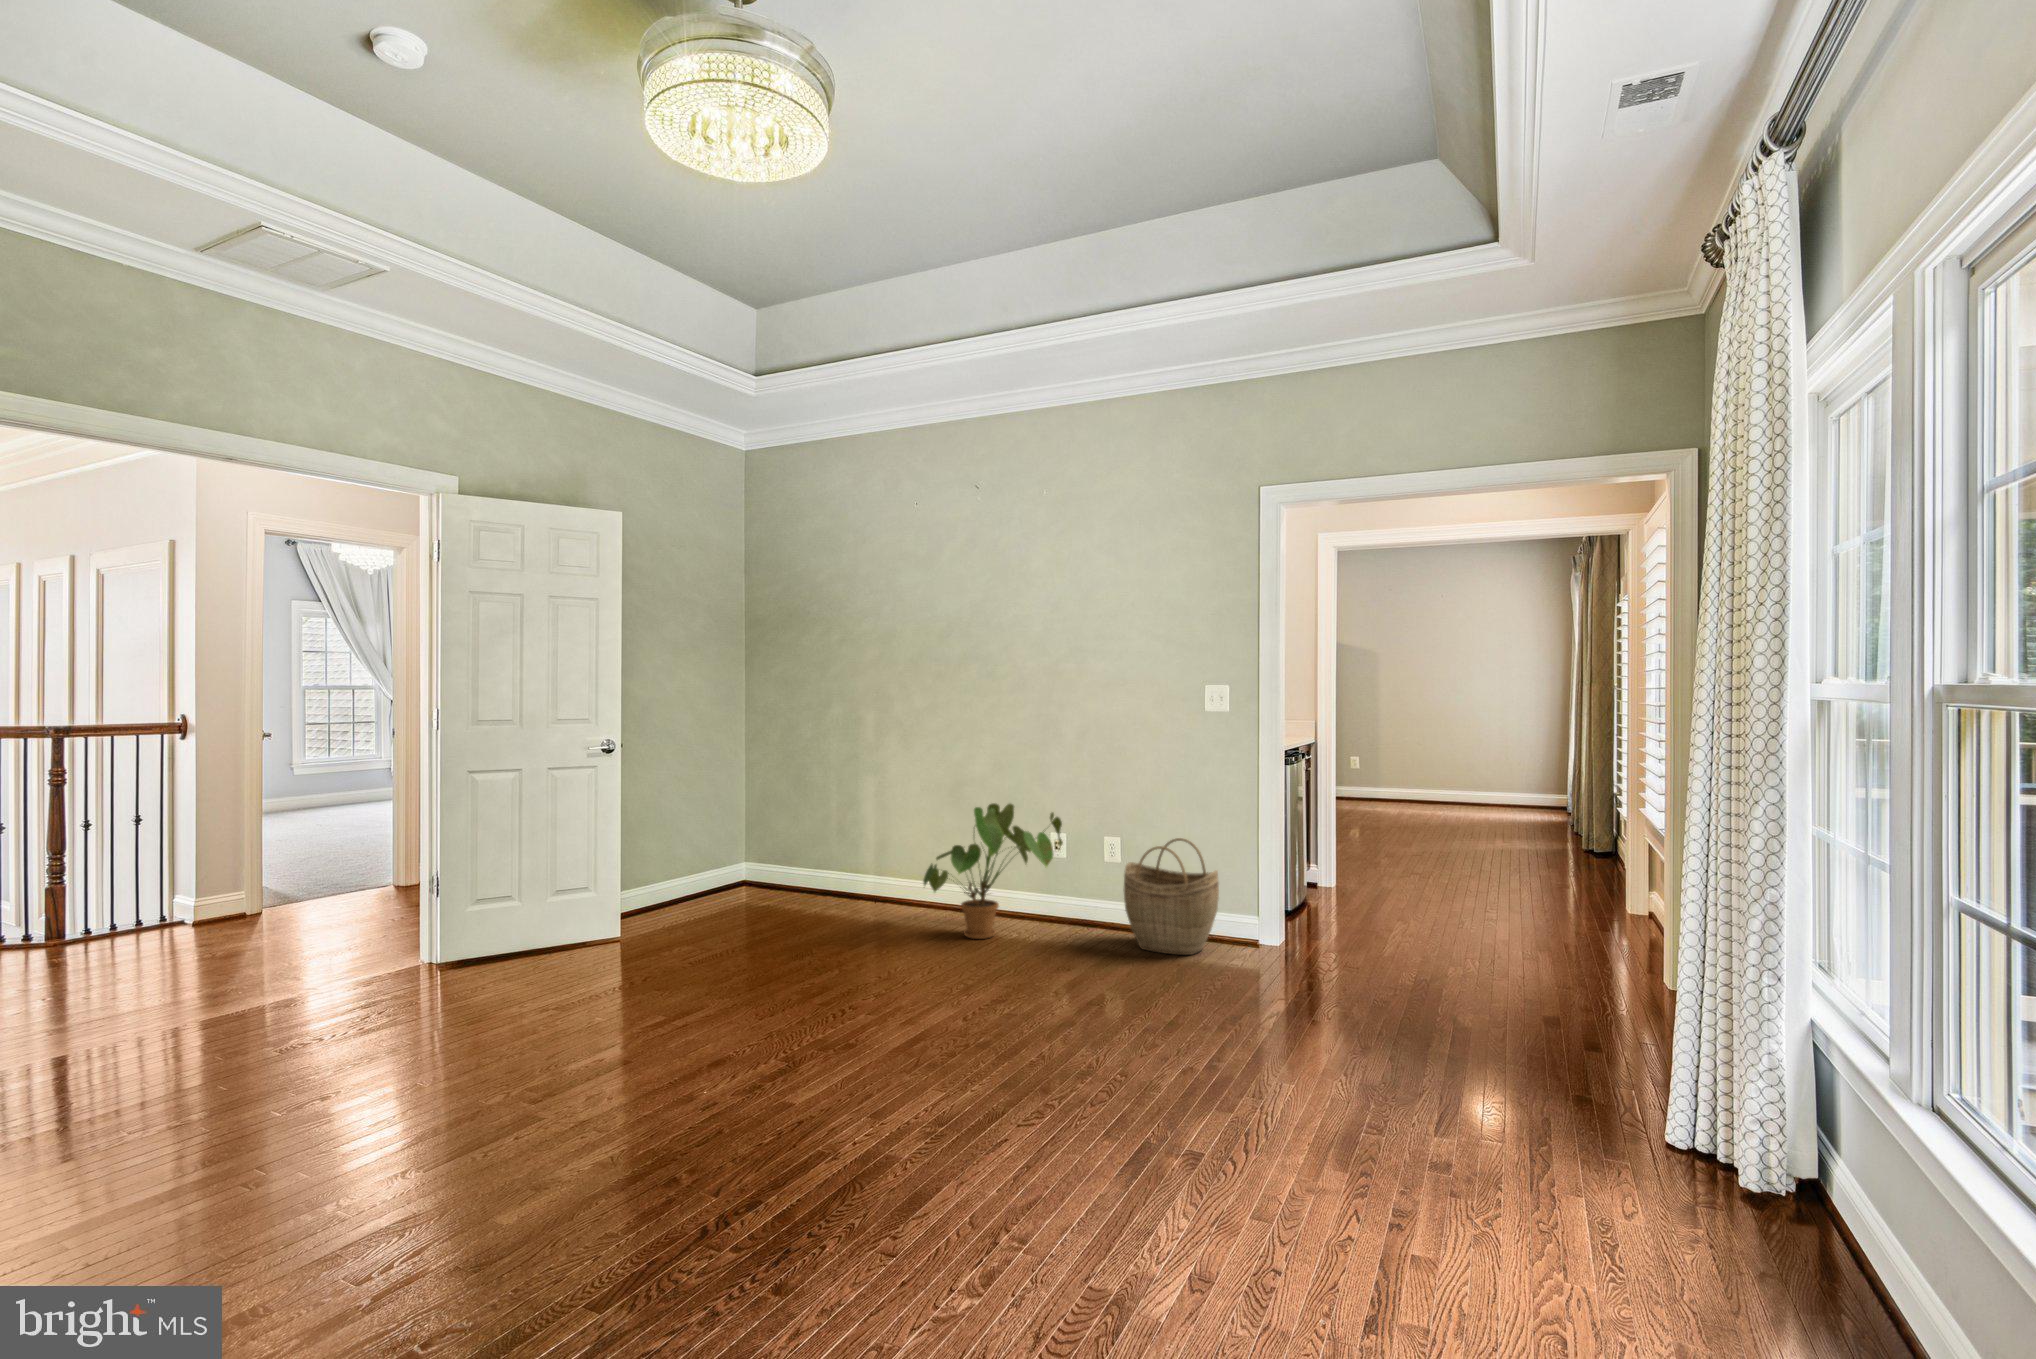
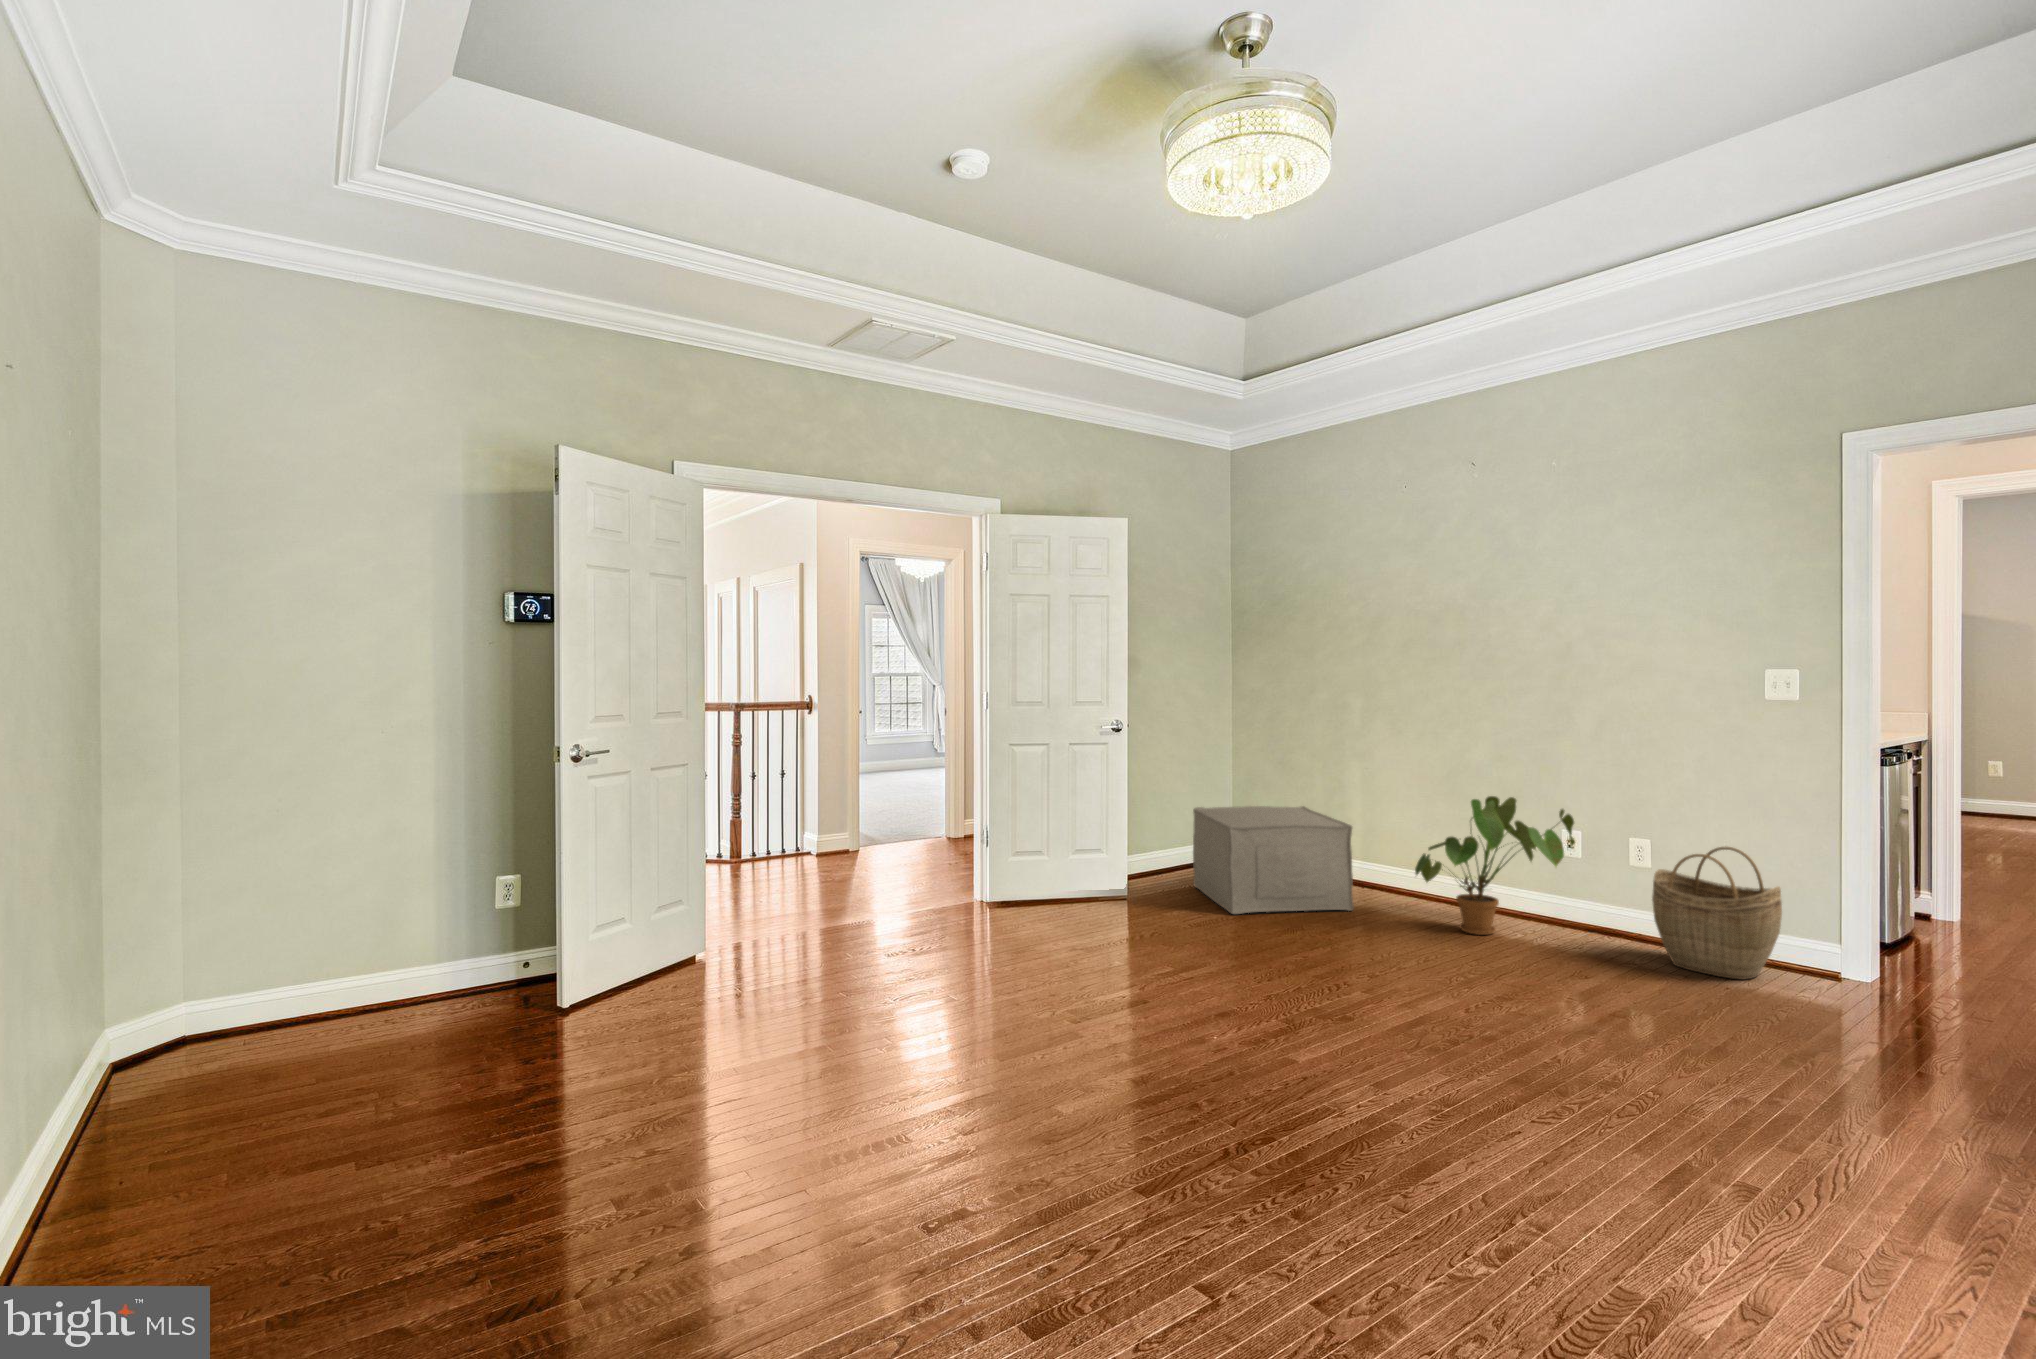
ottoman: none [699,823,866,945] -> present [1193,806,1354,914]

